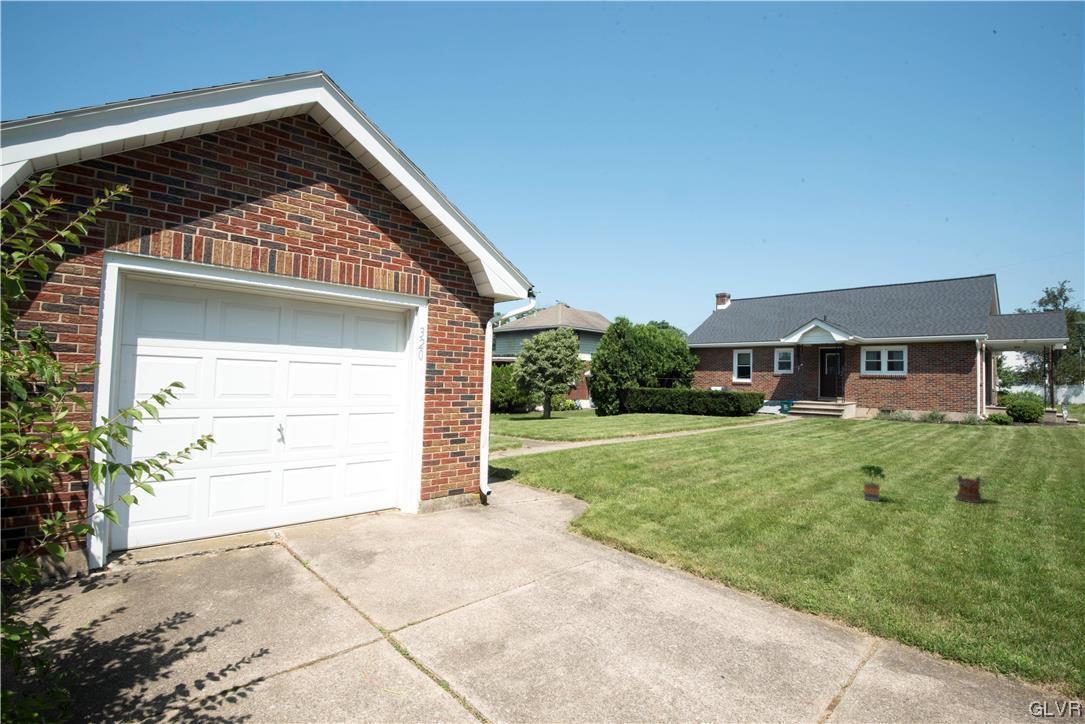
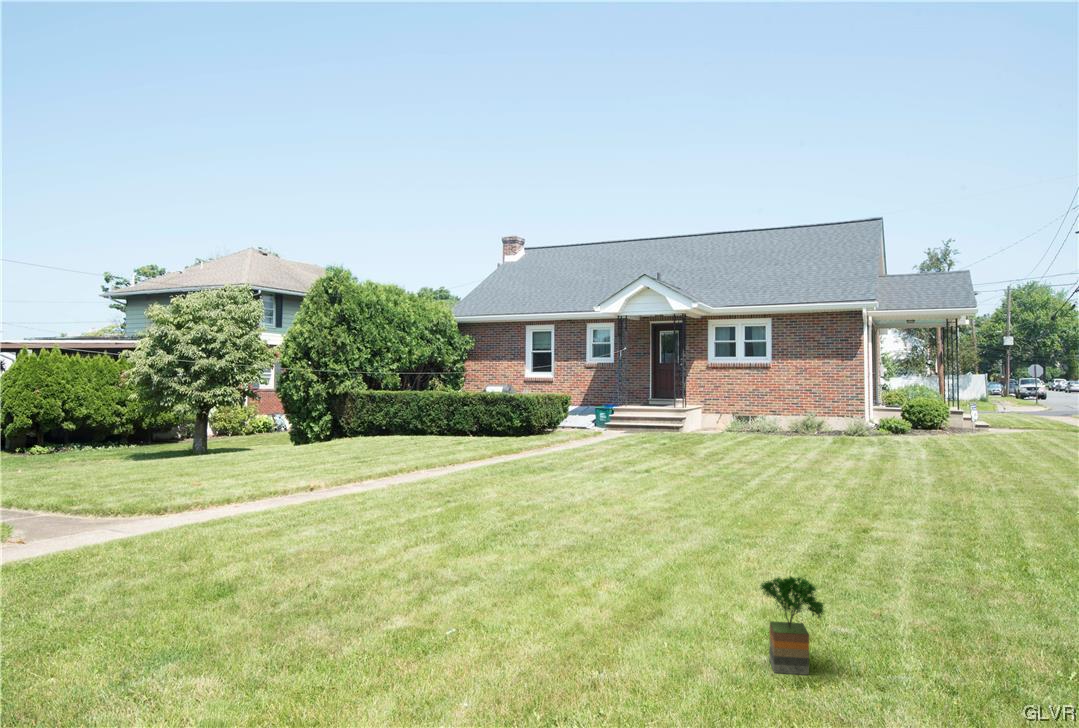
bucket: present [955,475,984,503] -> none [950,579,1014,646]

